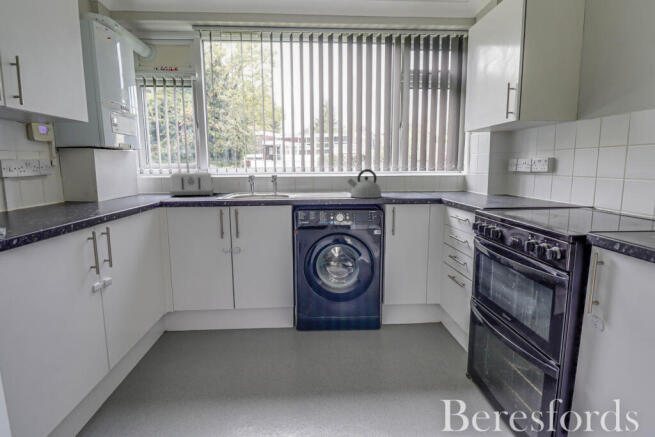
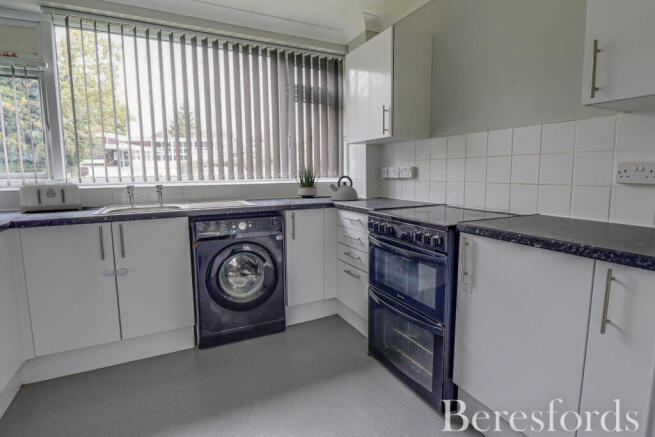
potted plant: none [400,155,440,192] -> present [297,167,319,198]
kettle: present [348,169,382,198] -> present [330,176,358,200]

